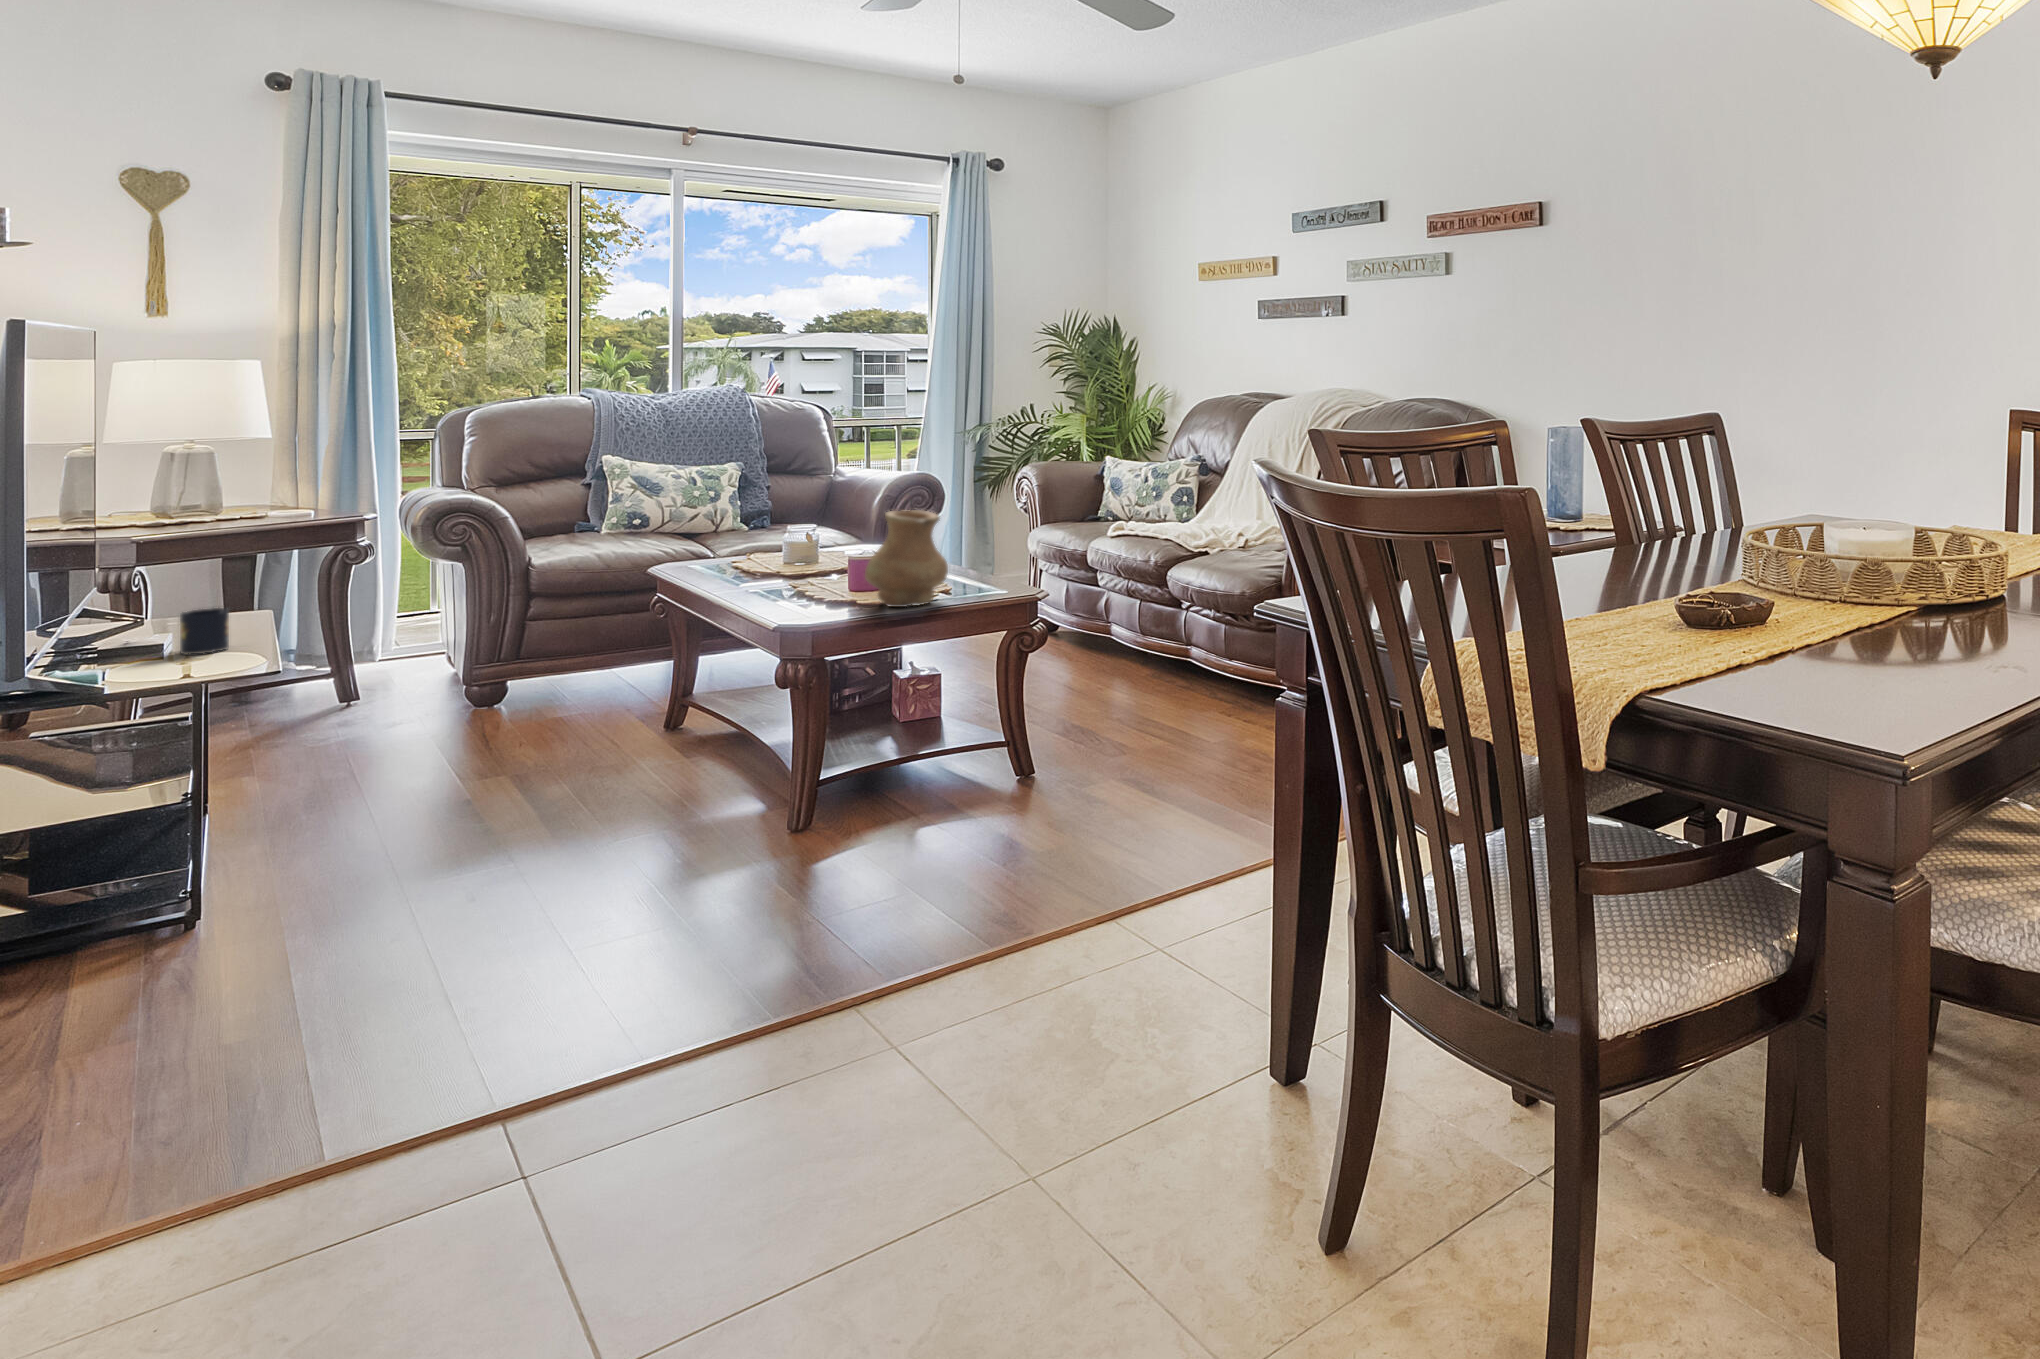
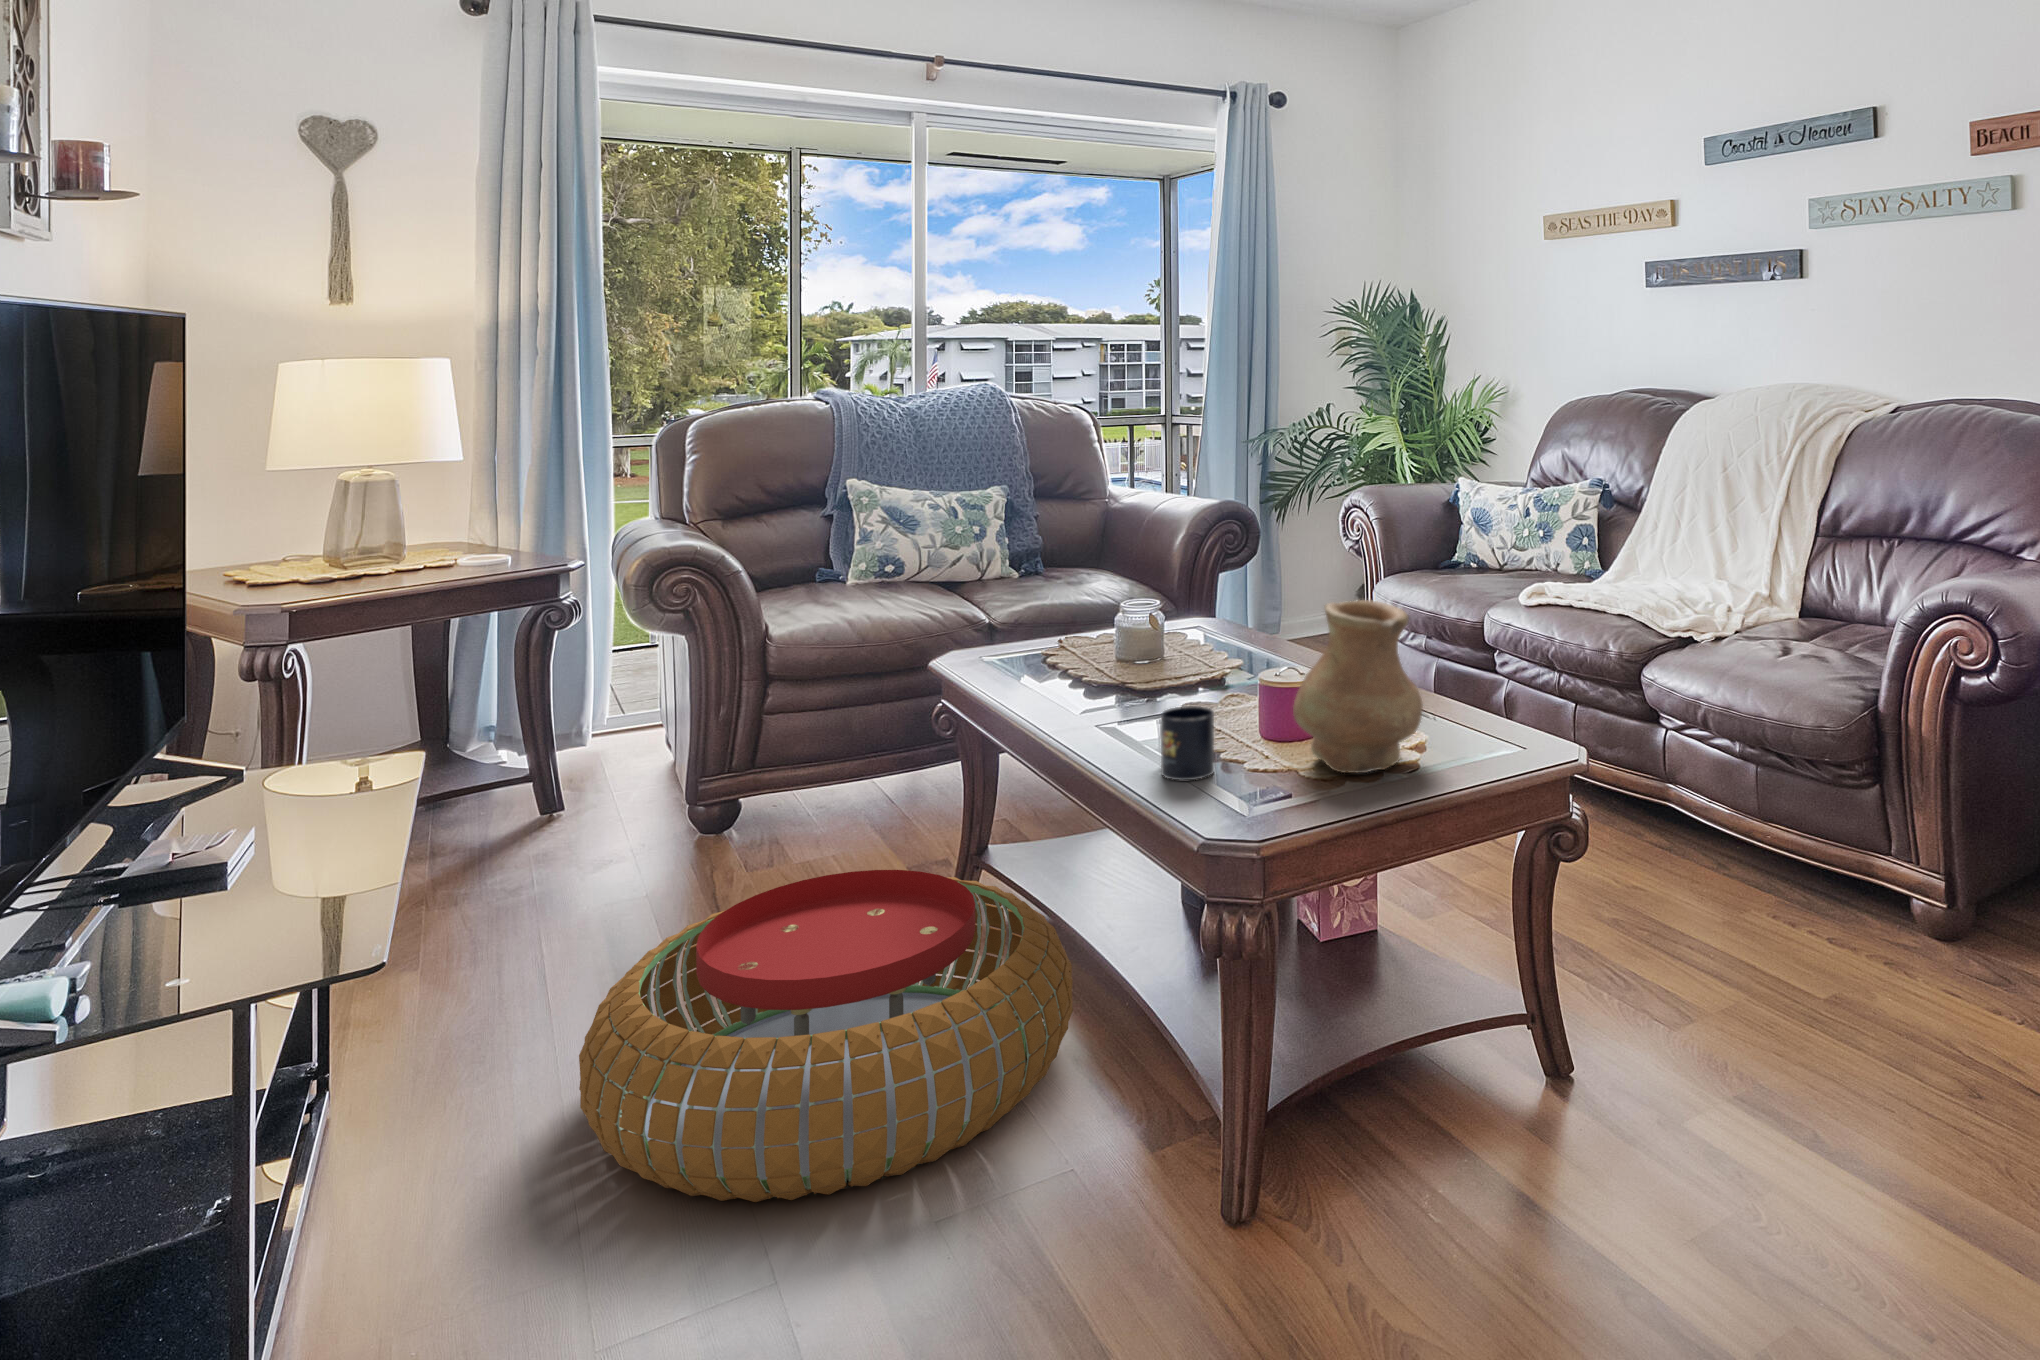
mug: present [180,608,229,654] -> present [1160,706,1214,780]
pouf: none [387,686,726,845] -> present [579,870,1073,1202]

